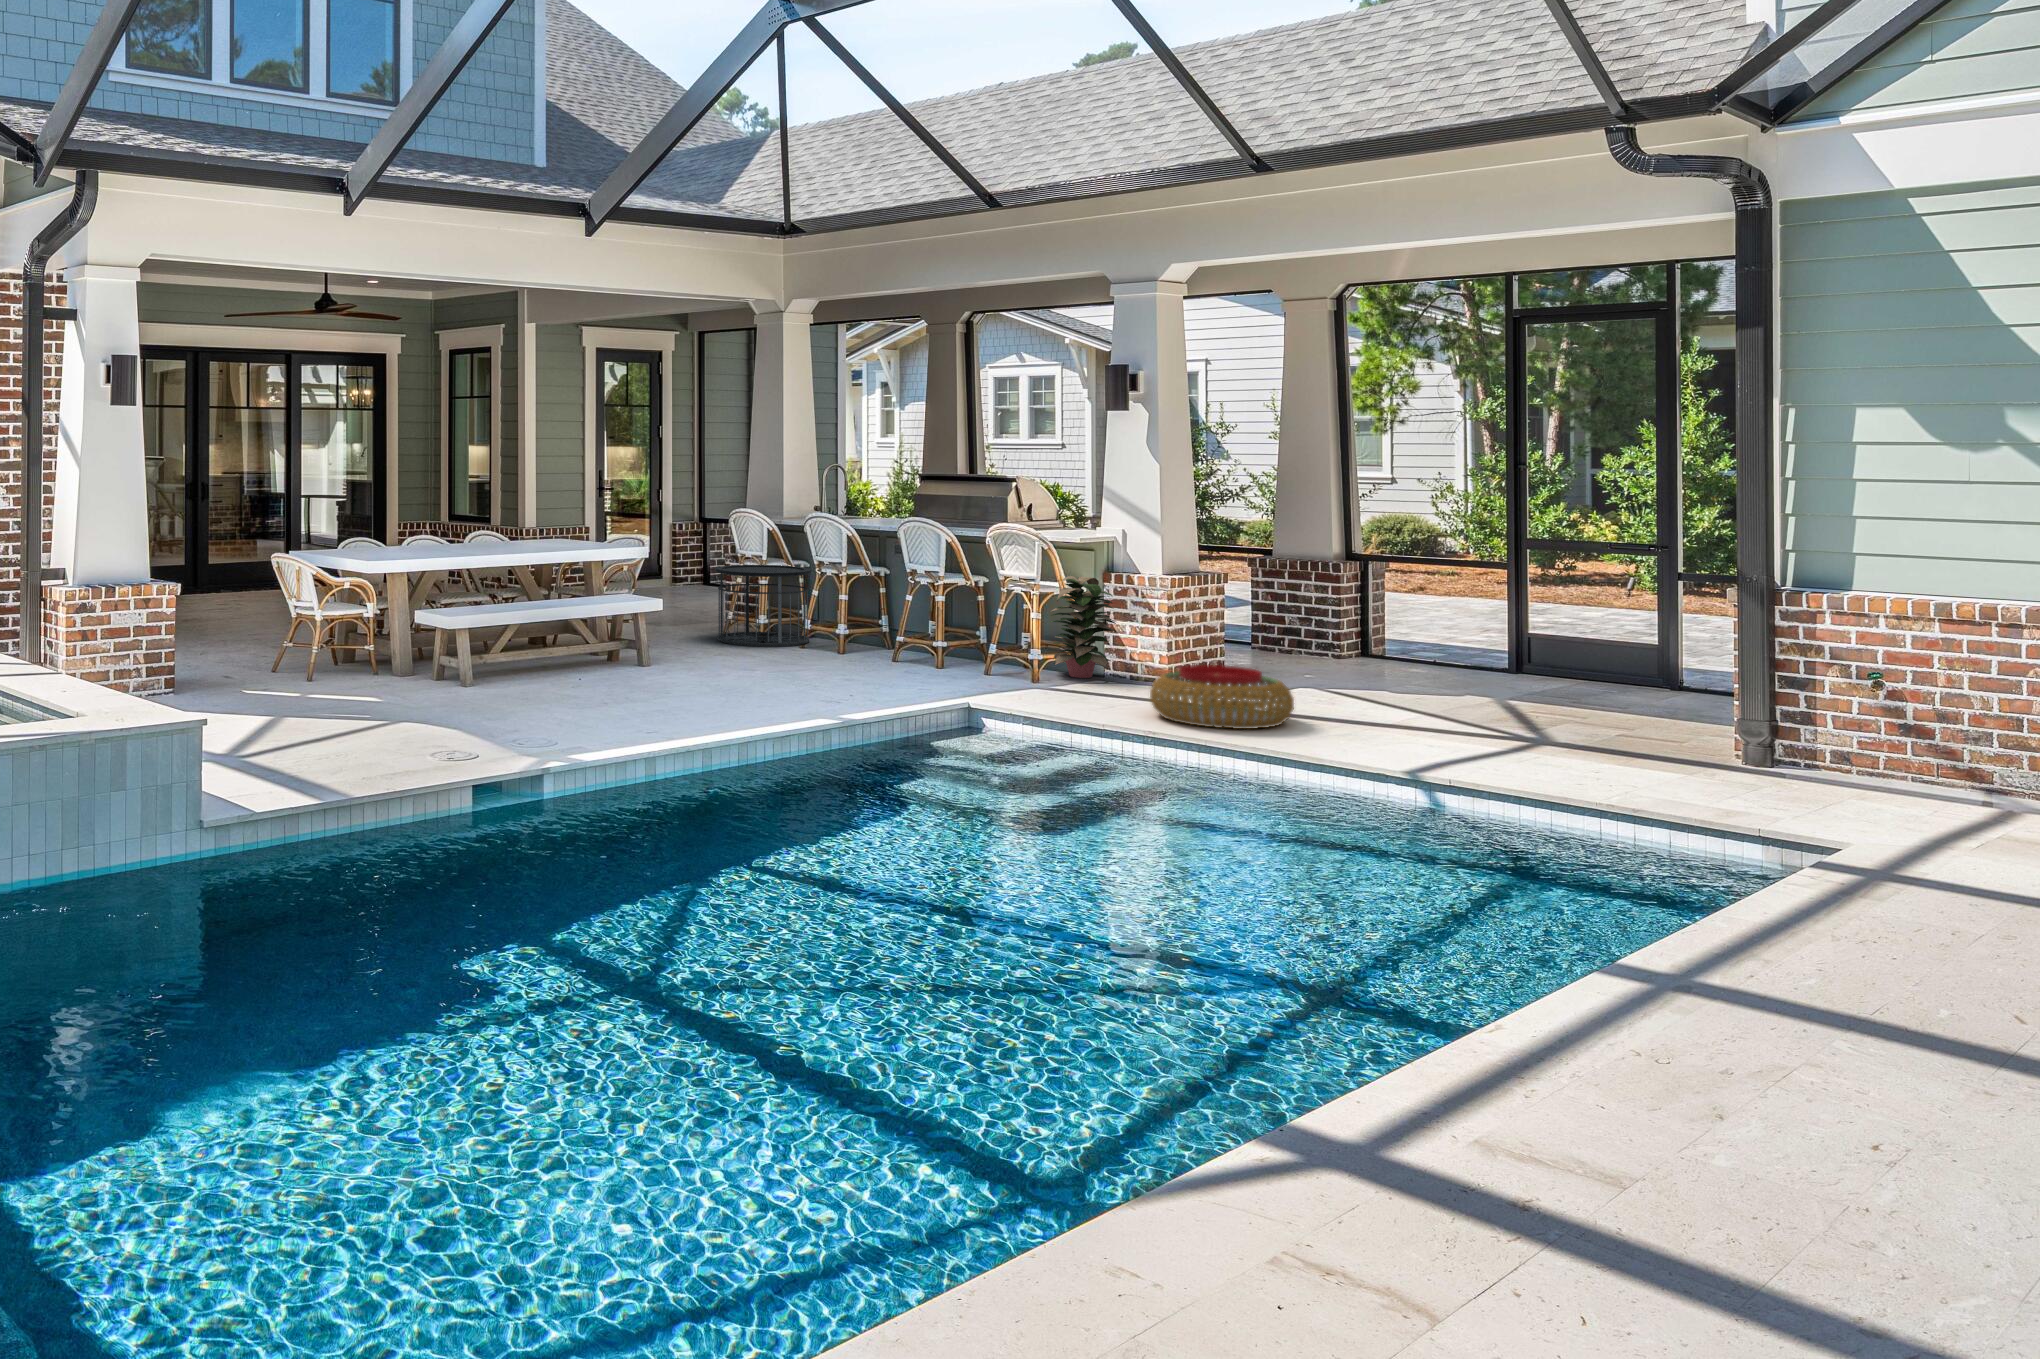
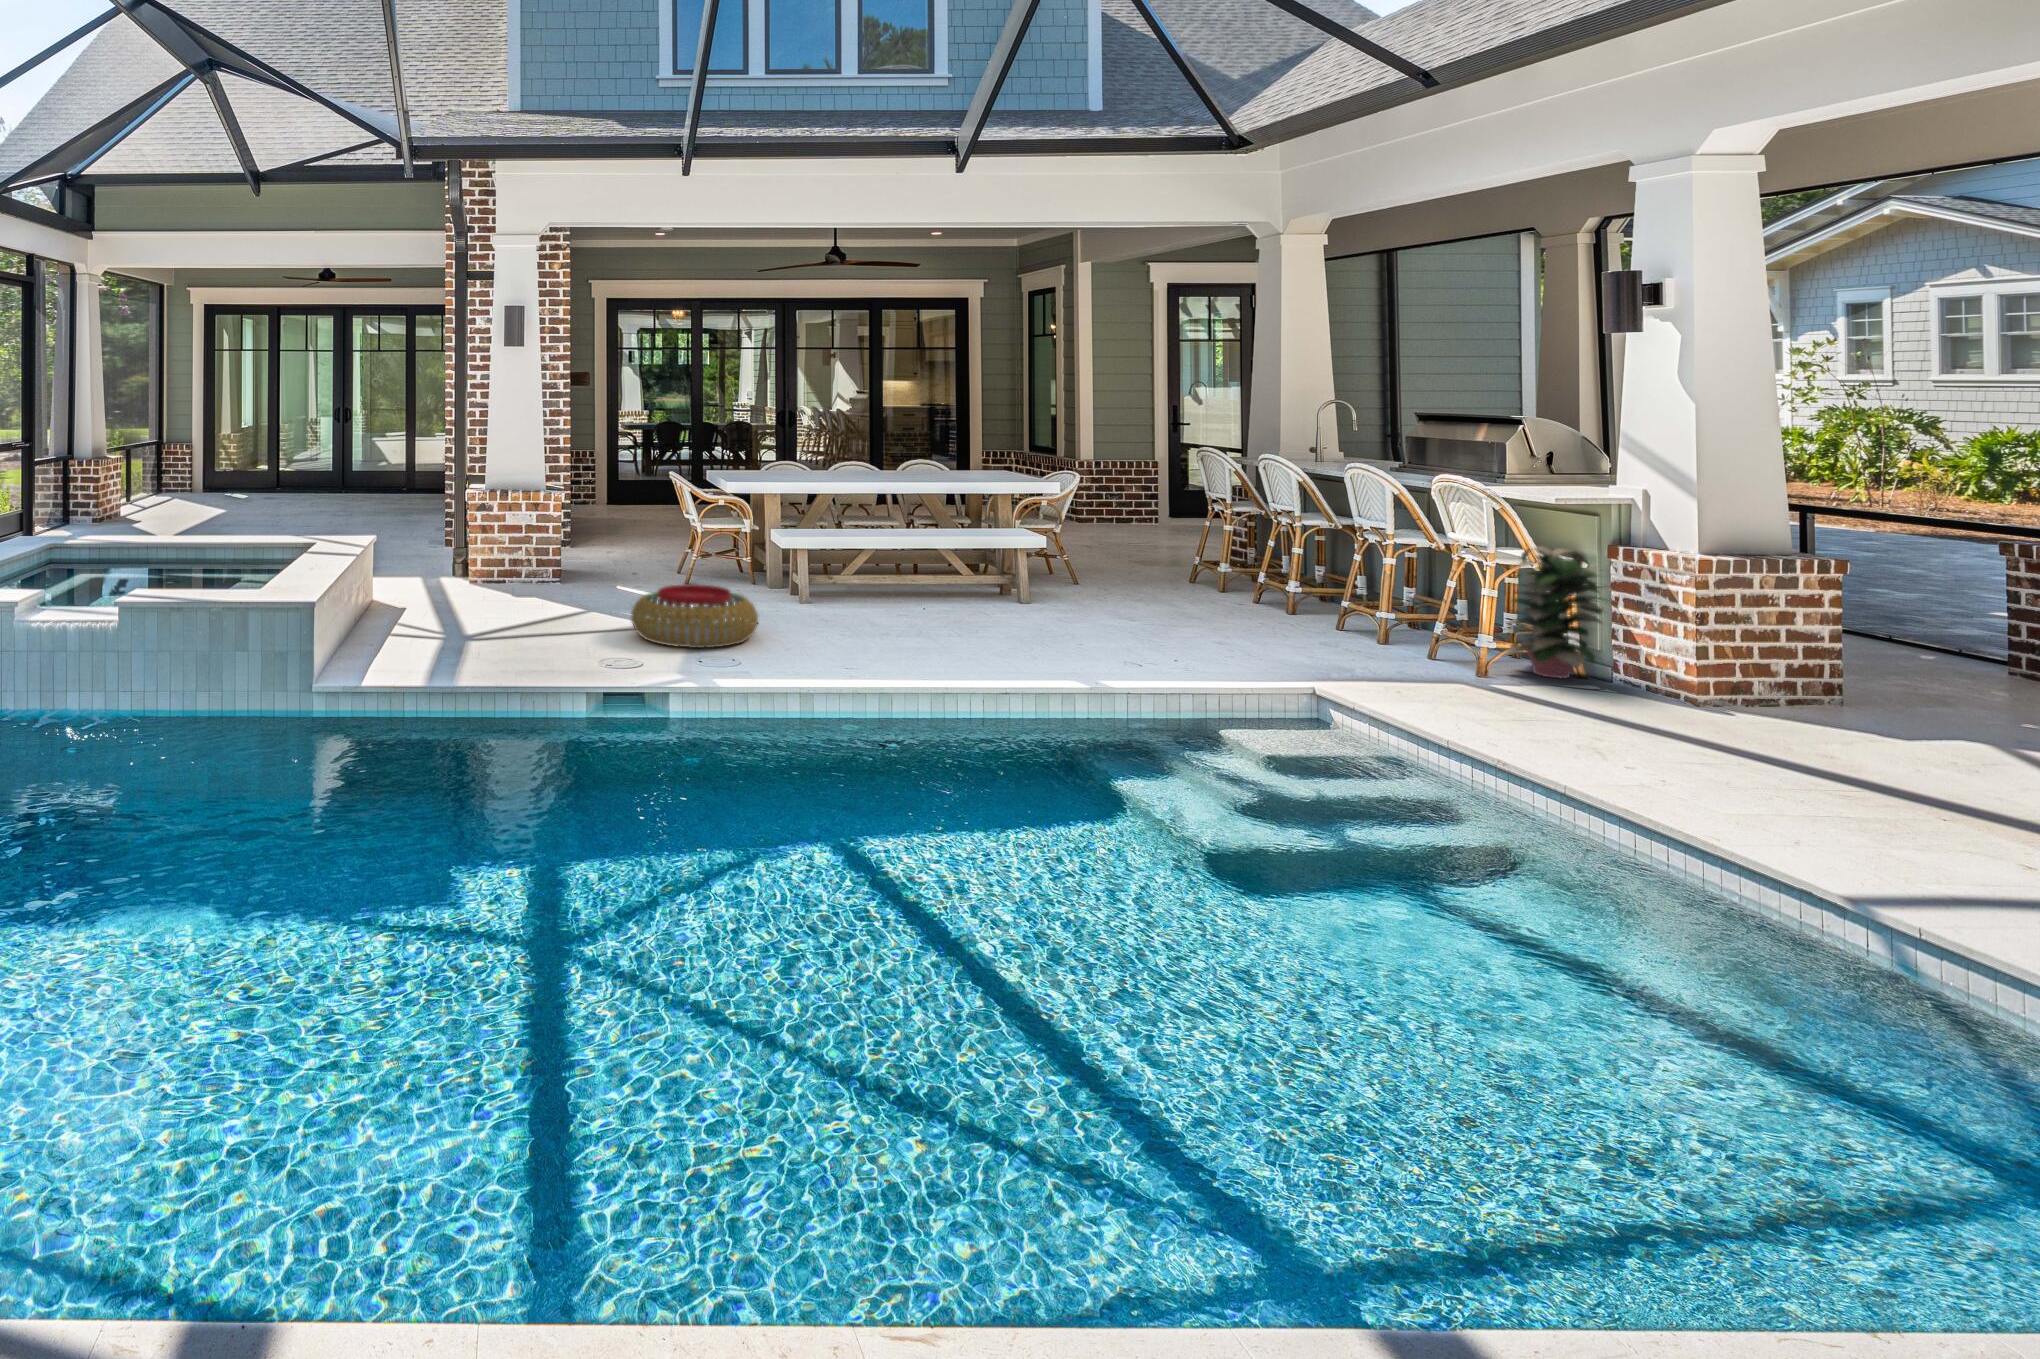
side table: present [715,565,811,646] -> none [1154,505,1269,595]
pouf: present [1150,665,1294,729] -> present [631,584,758,648]

